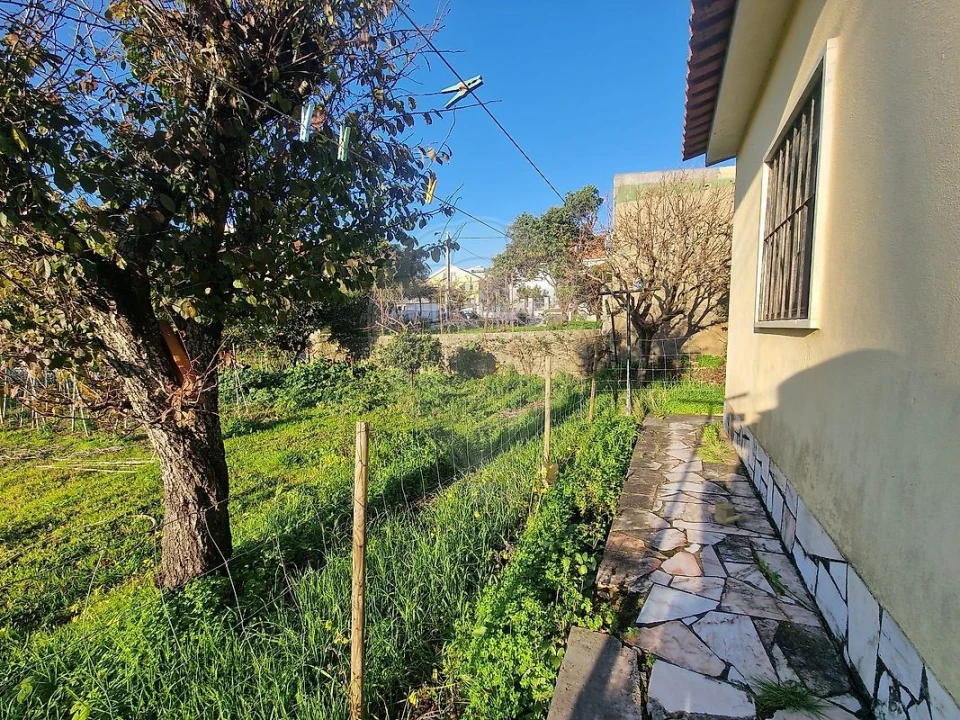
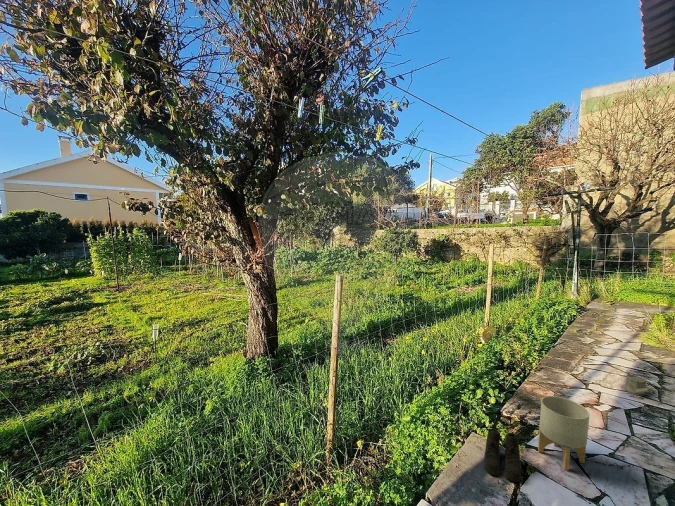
planter: none [650,550,707,648] -> present [538,396,590,471]
boots: none [592,614,643,686] -> present [484,428,522,482]

